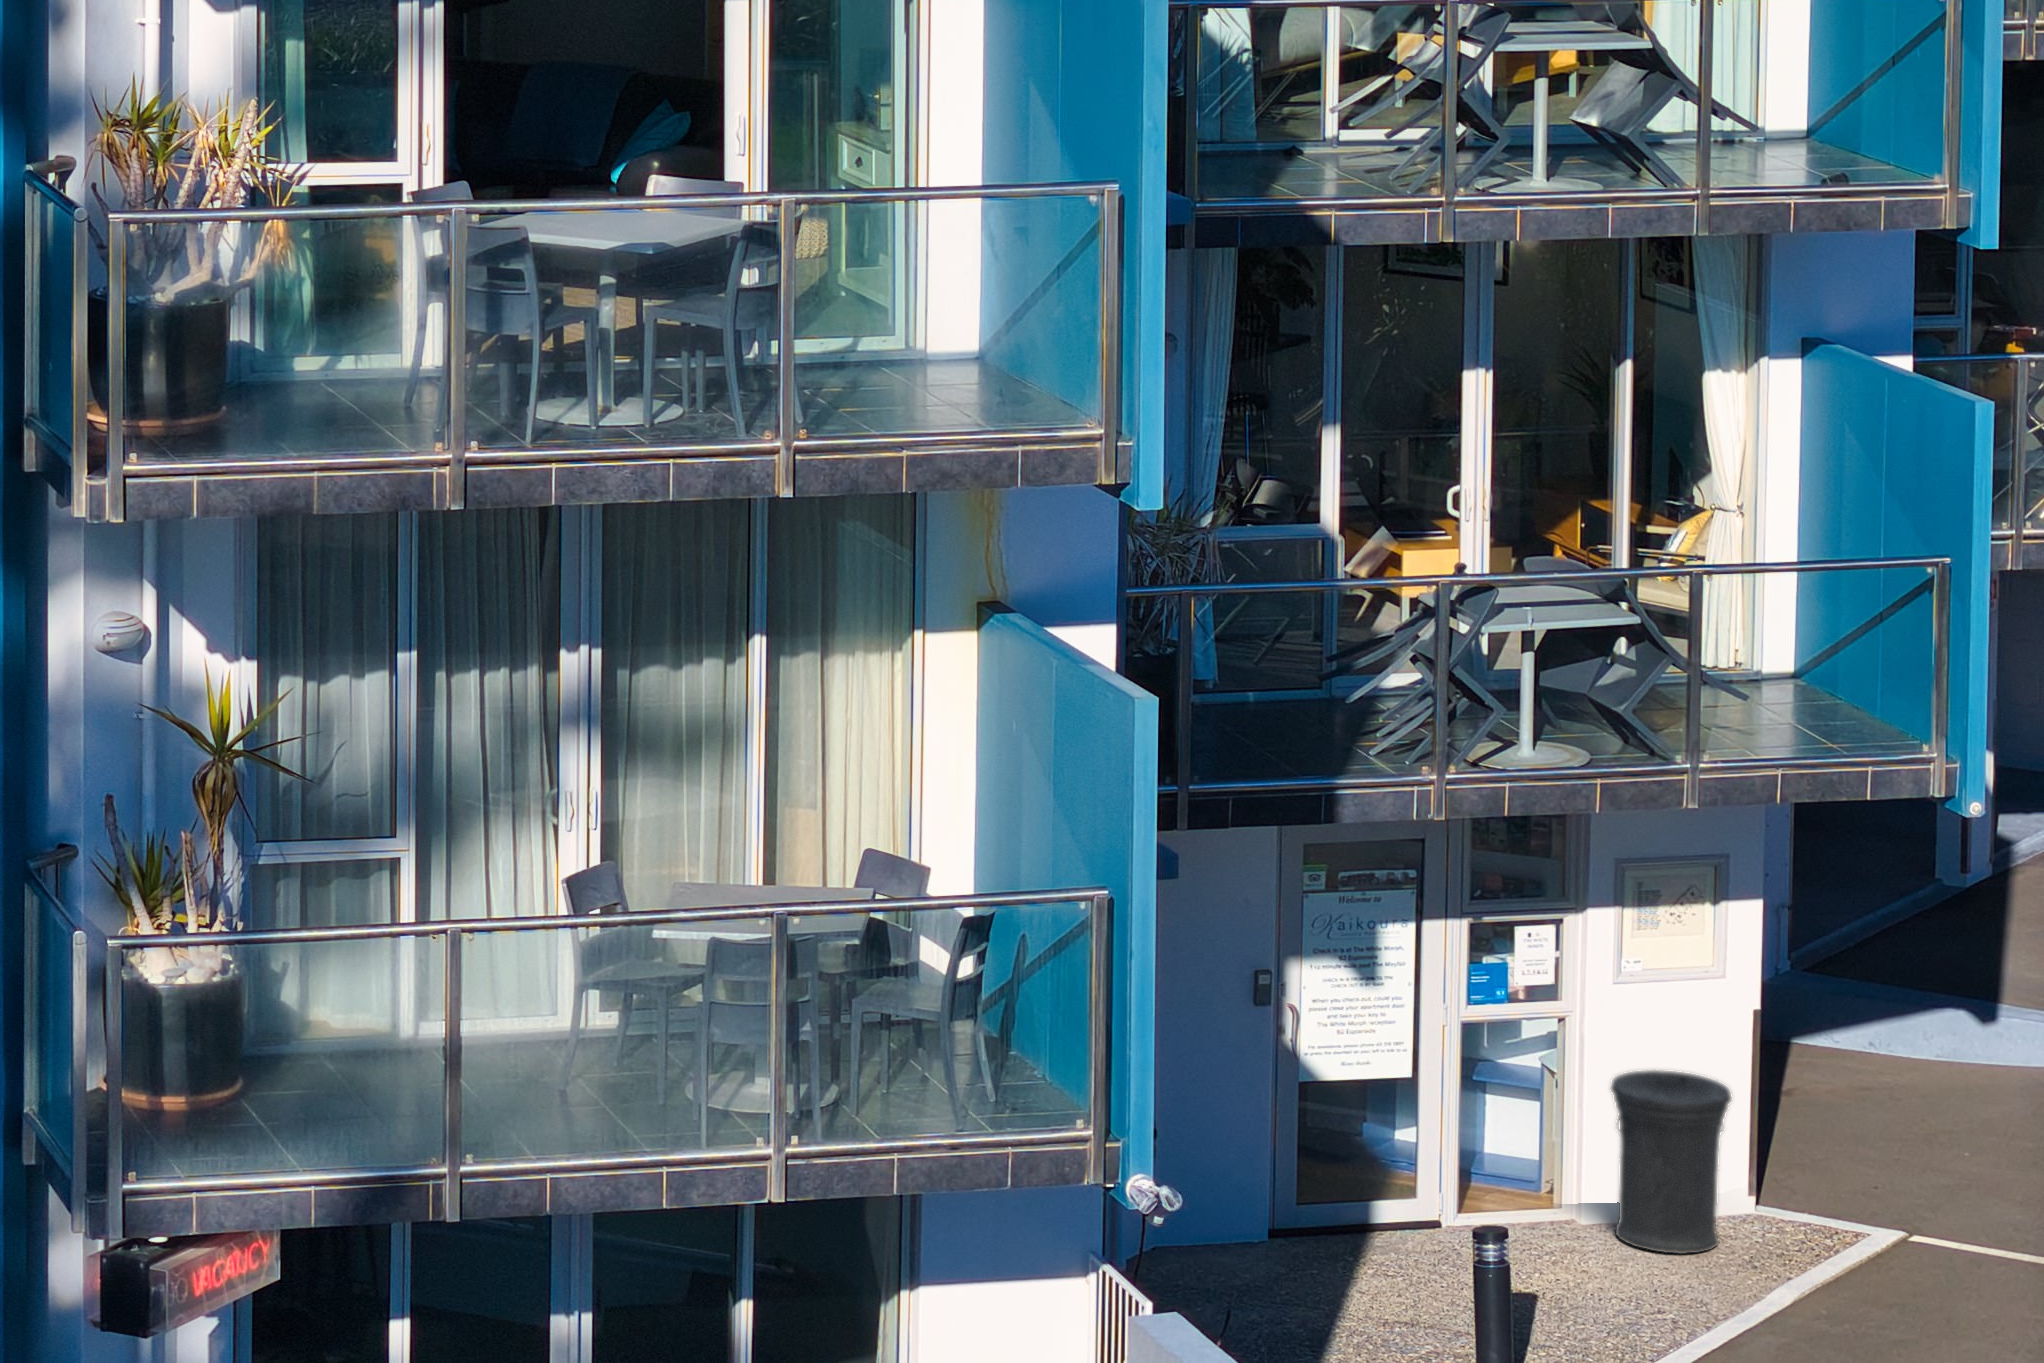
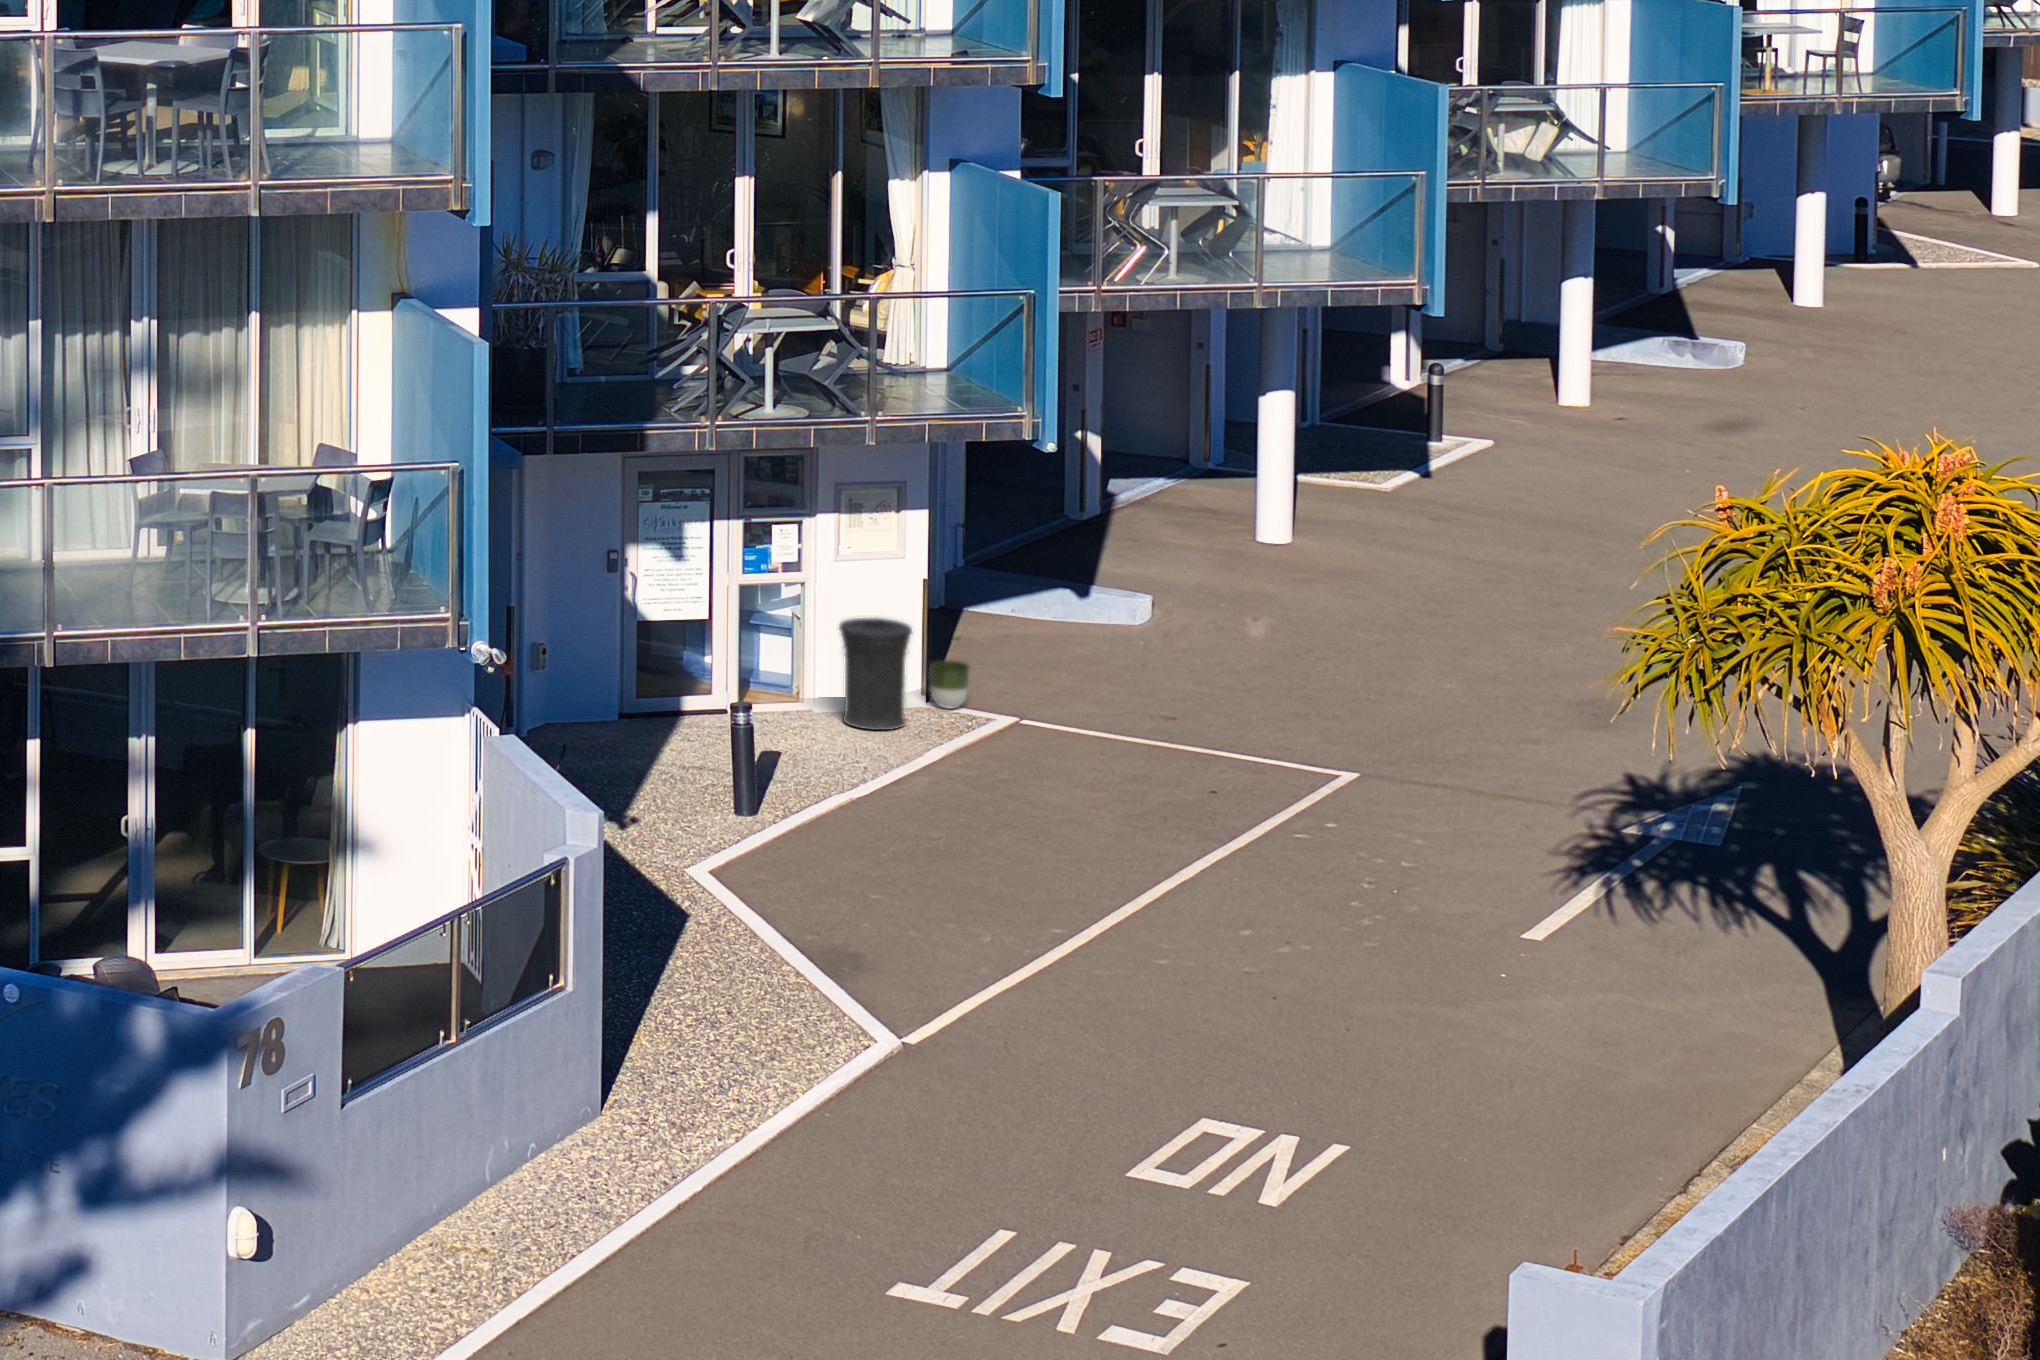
planter: none [1750,1136,1816,1215] -> present [929,660,969,709]

